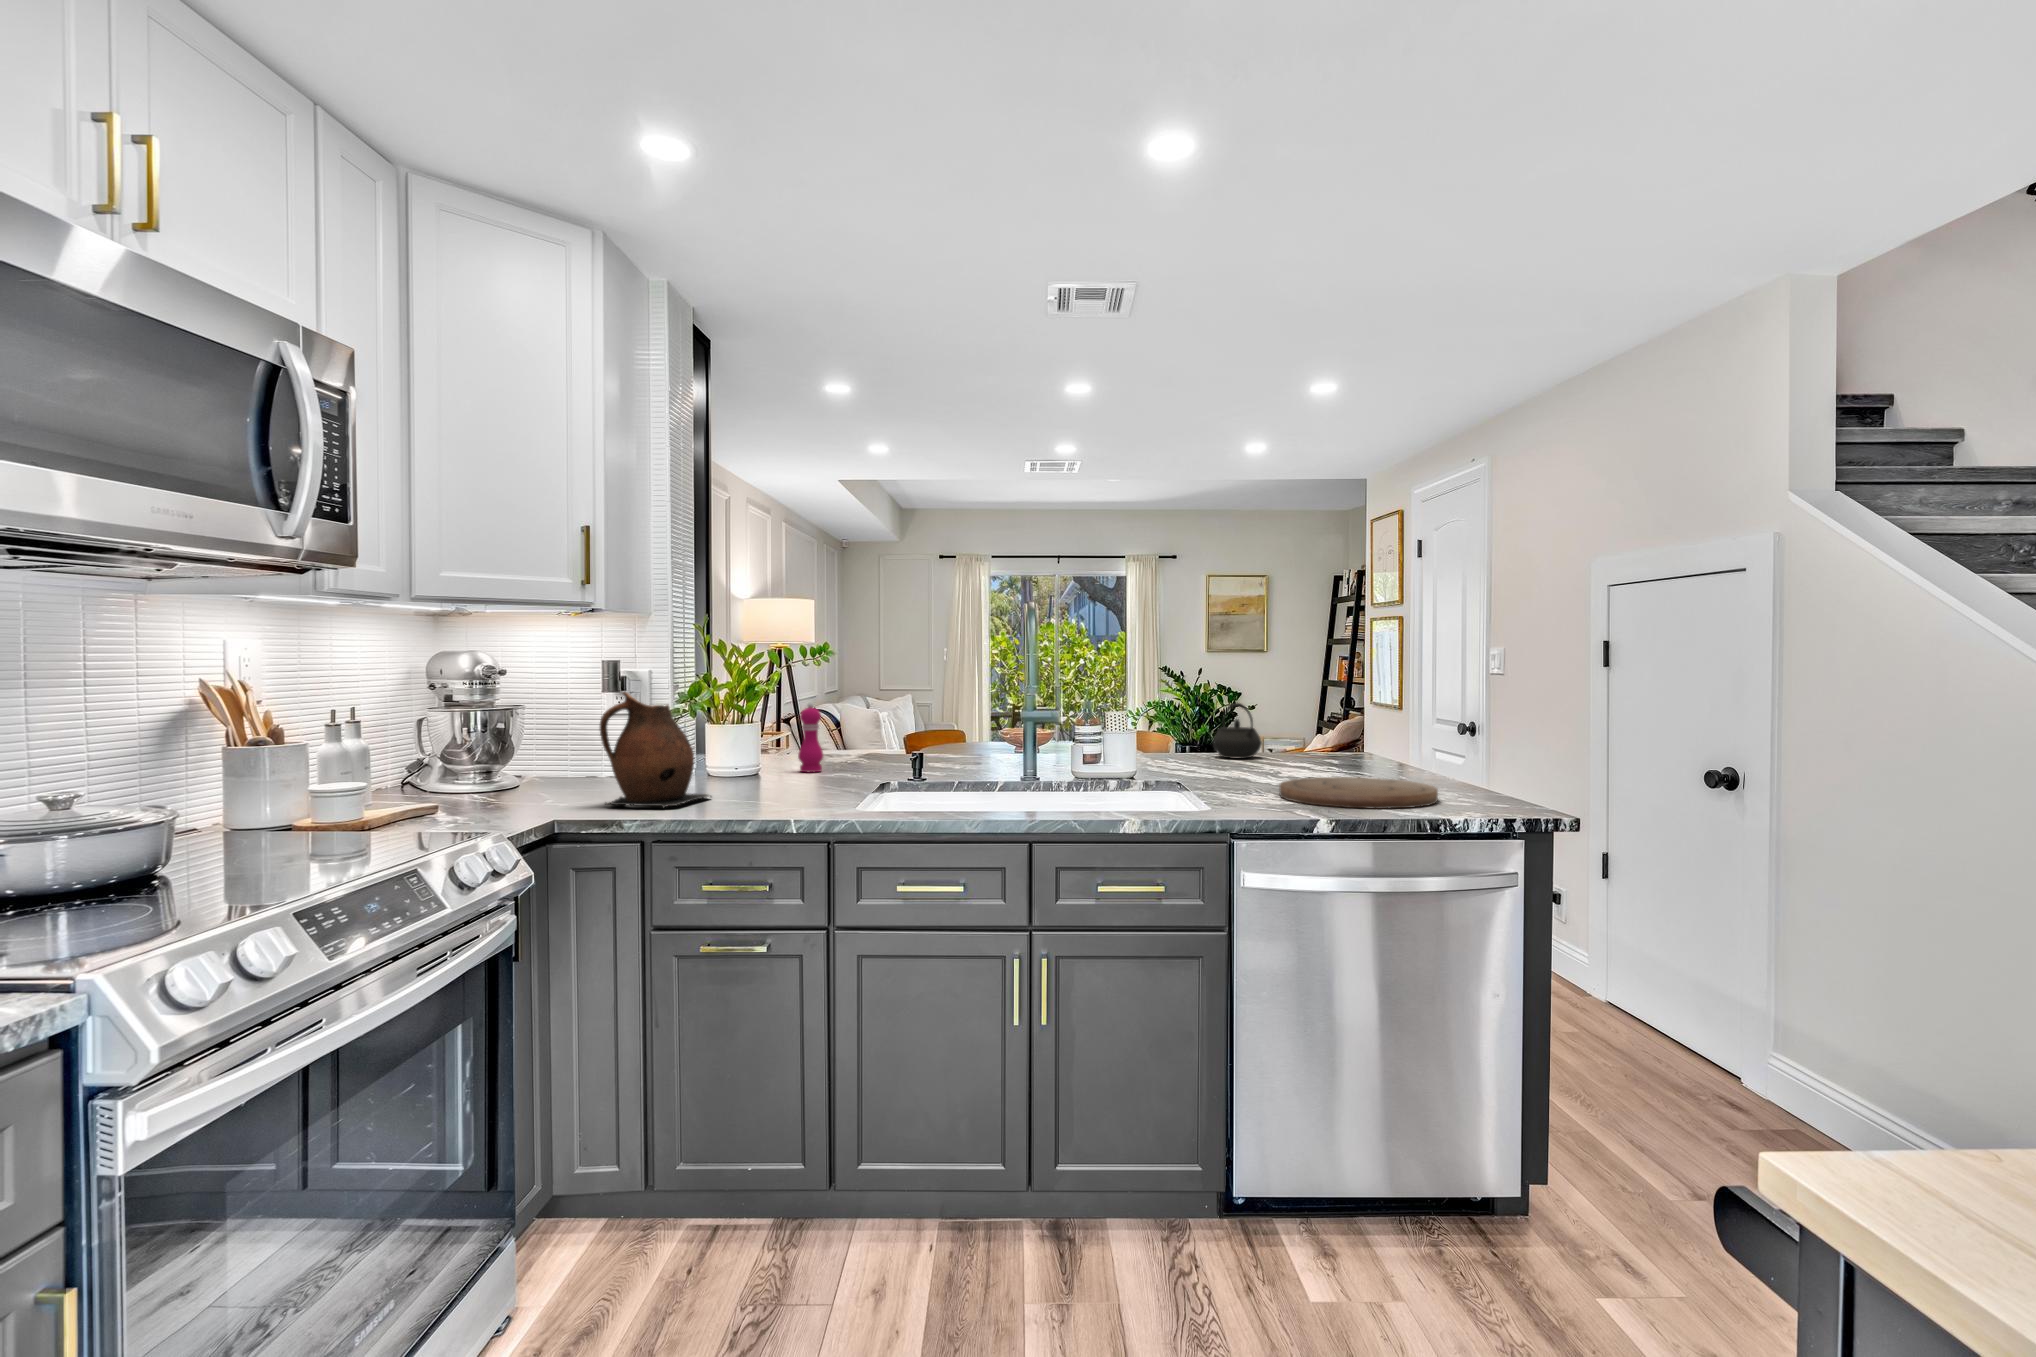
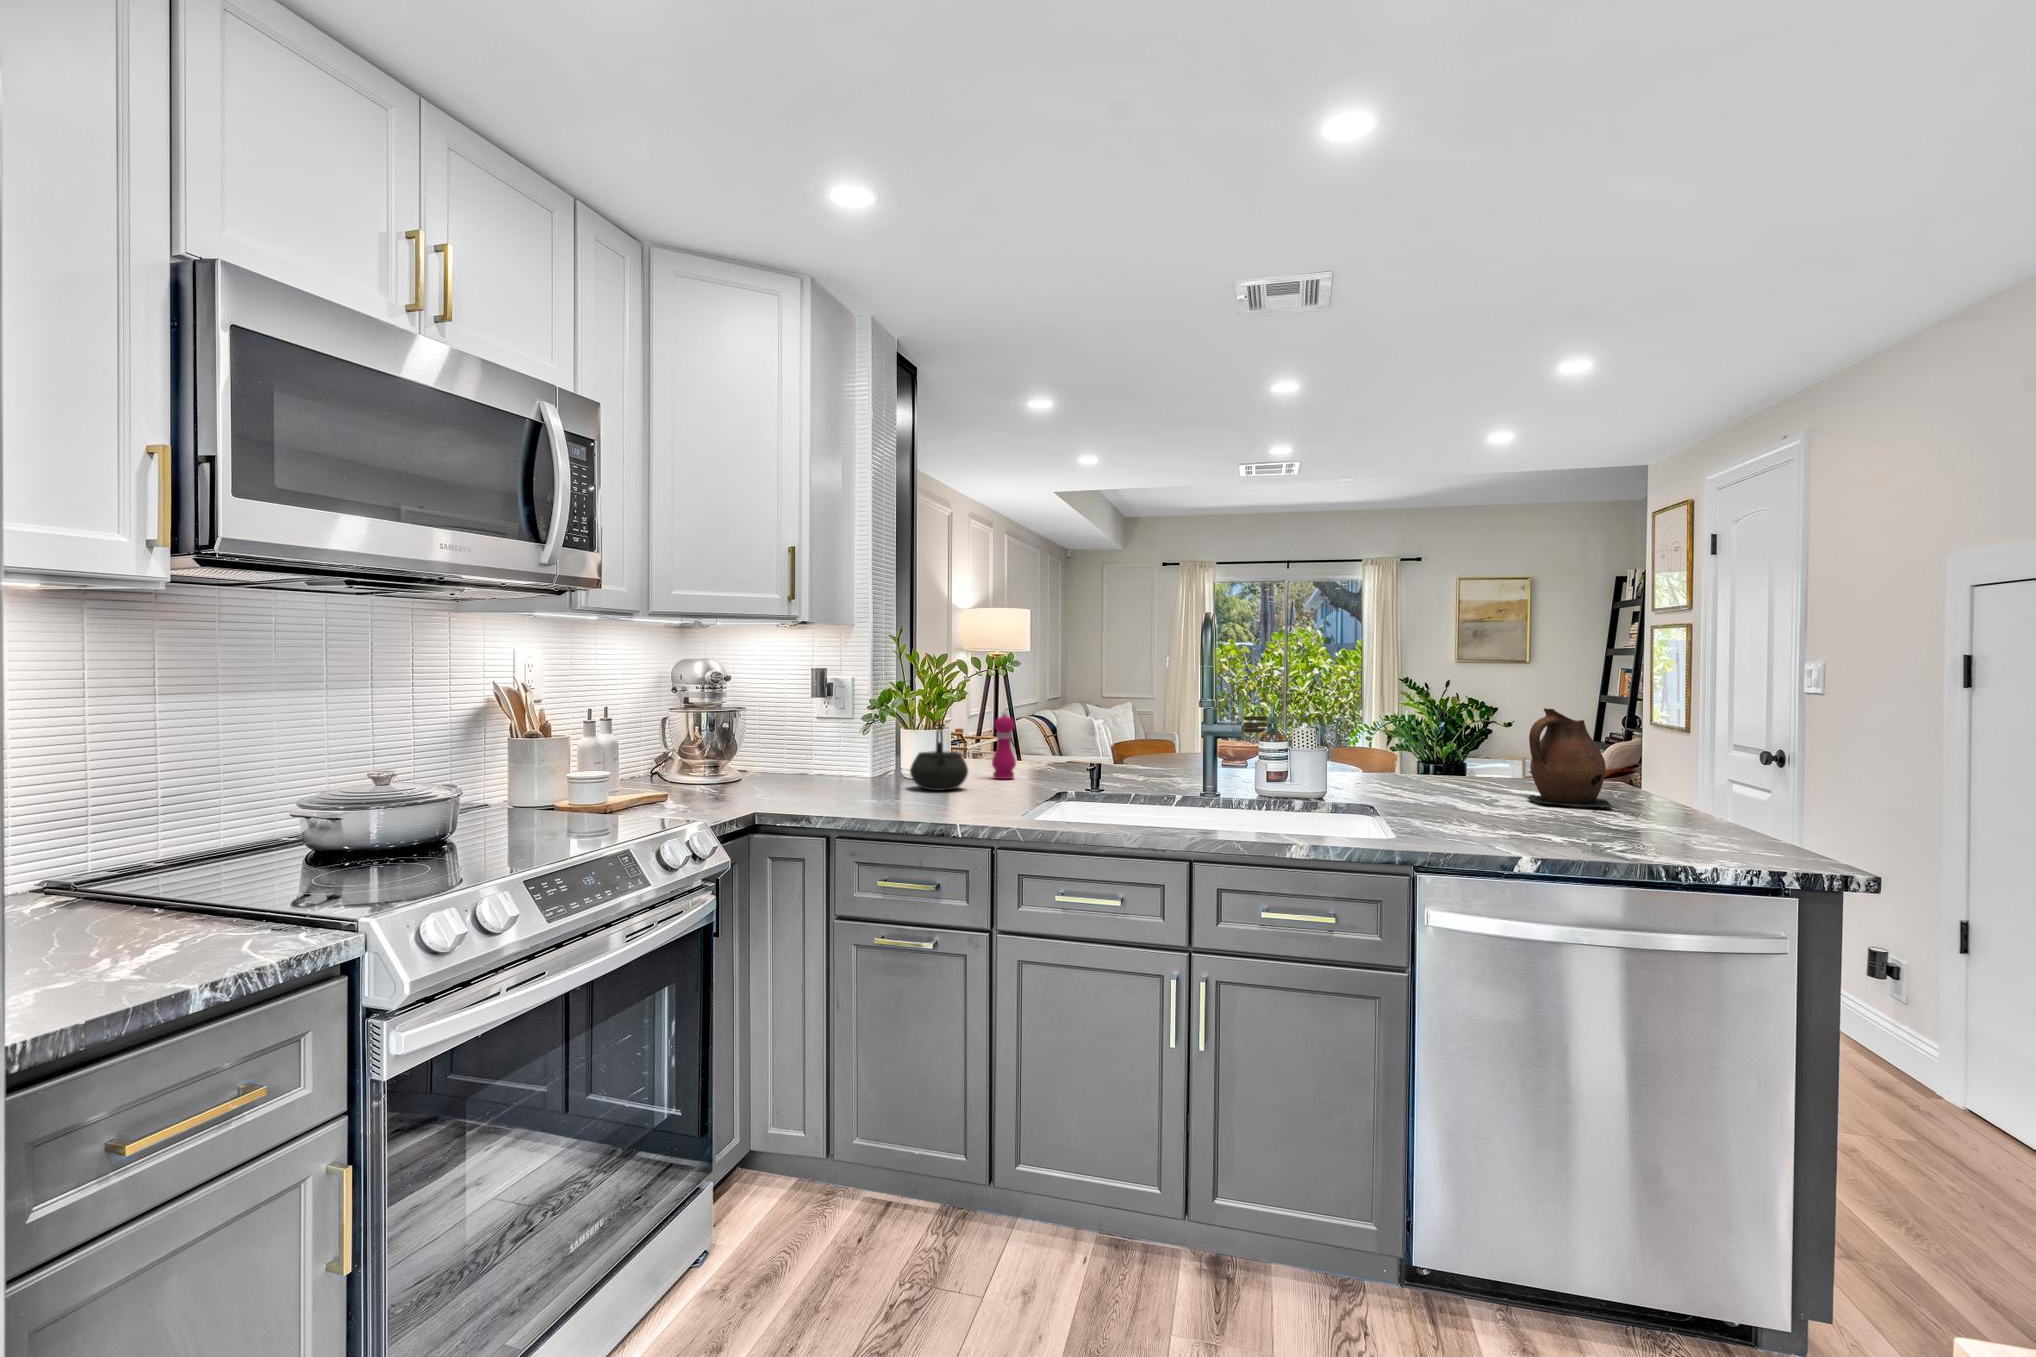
ceramic pitcher: present [600,692,711,808] -> present [1527,708,1612,809]
kettle: present [1213,703,1262,759] -> present [910,723,968,790]
cutting board: present [1280,777,1438,809] -> none [1478,811,1664,850]

